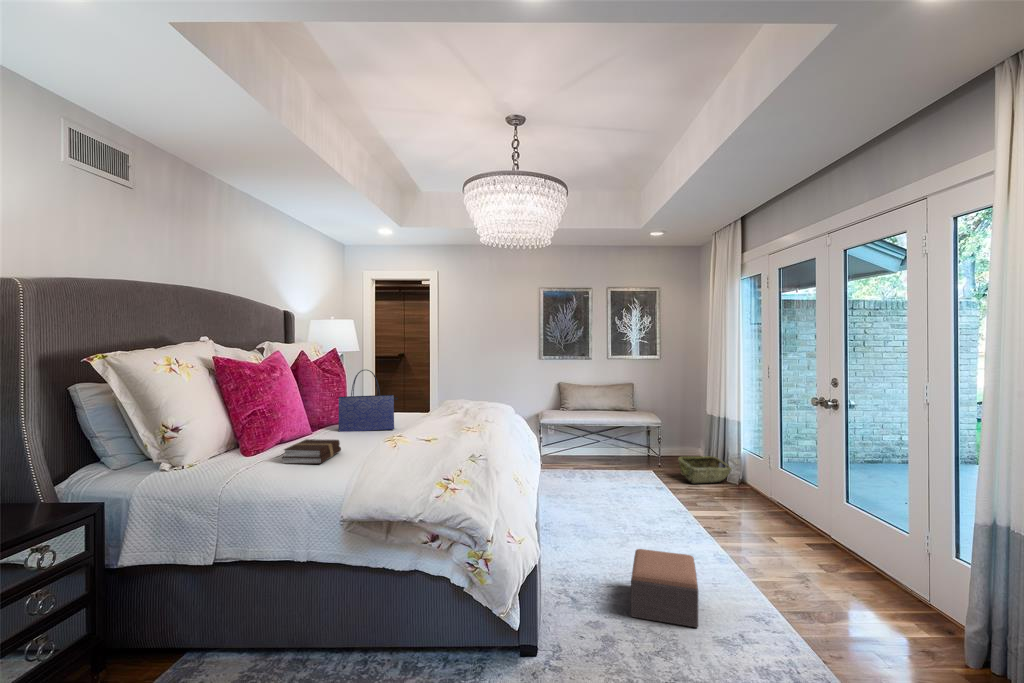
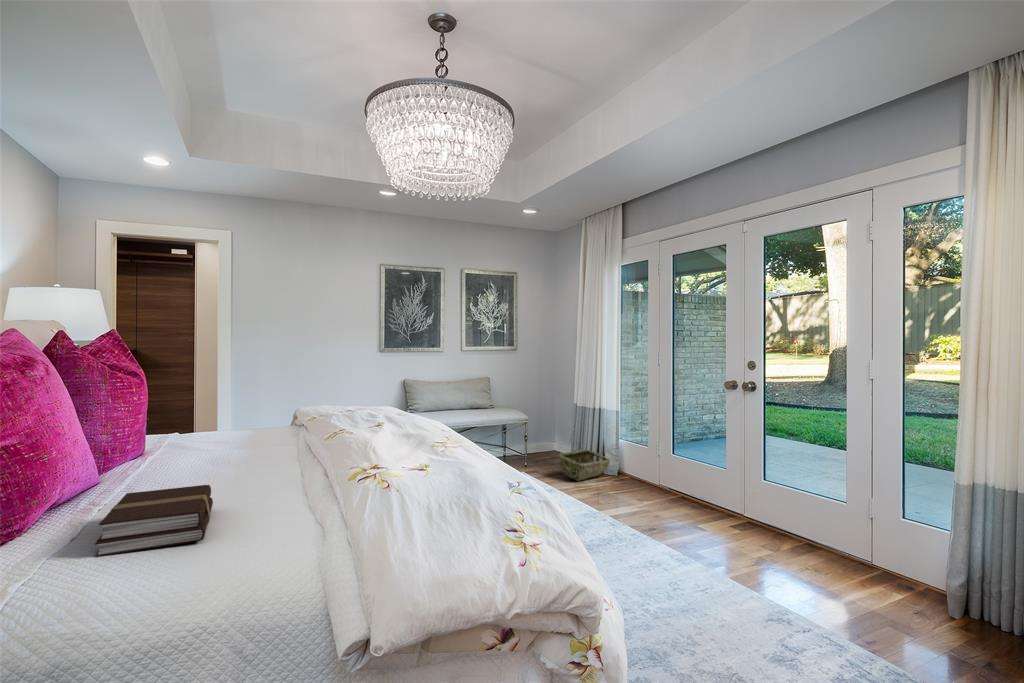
tote bag: present [339,370,398,432] -> none [146,356,262,471]
footstool: present [631,549,698,628] -> none [646,566,755,664]

